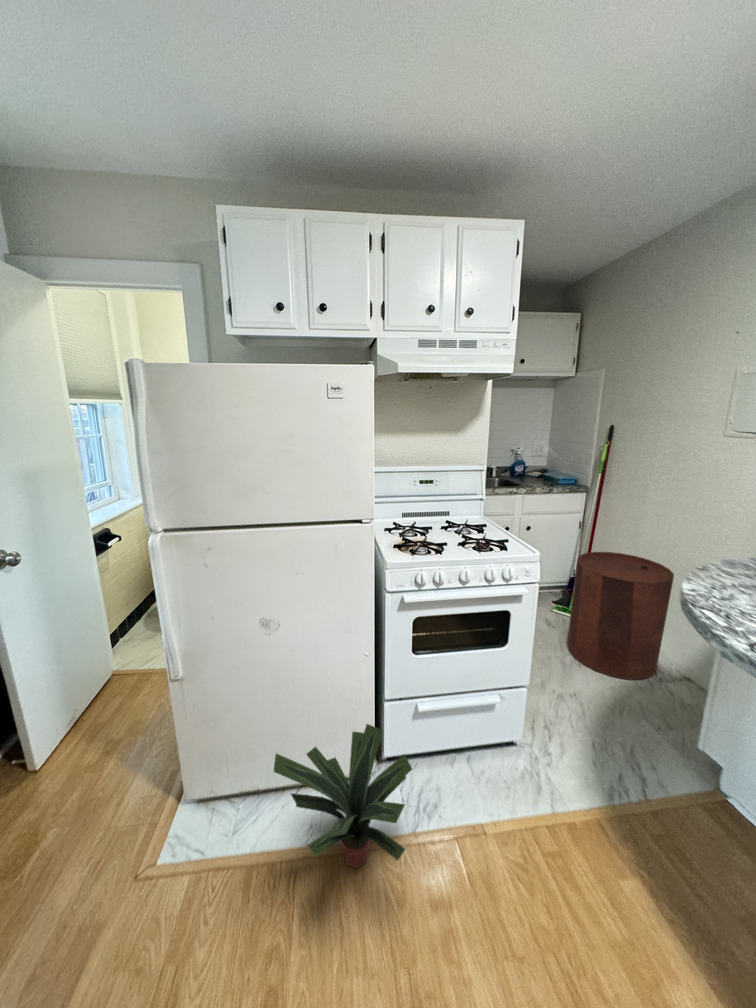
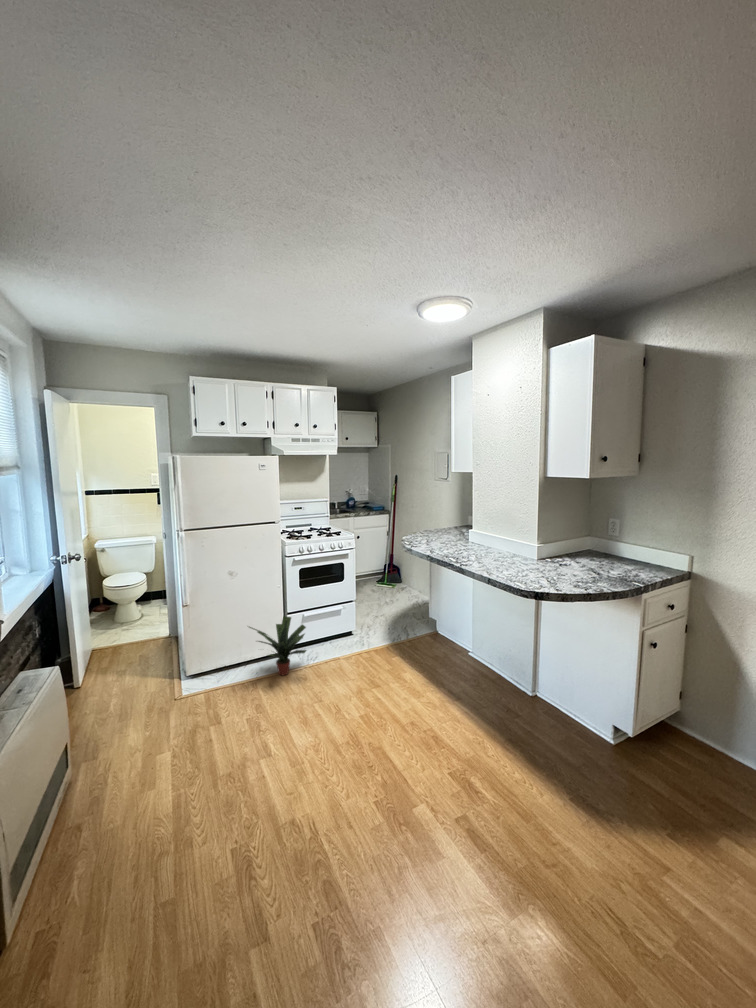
trash can: present [567,552,674,680] -> none [382,544,425,606]

